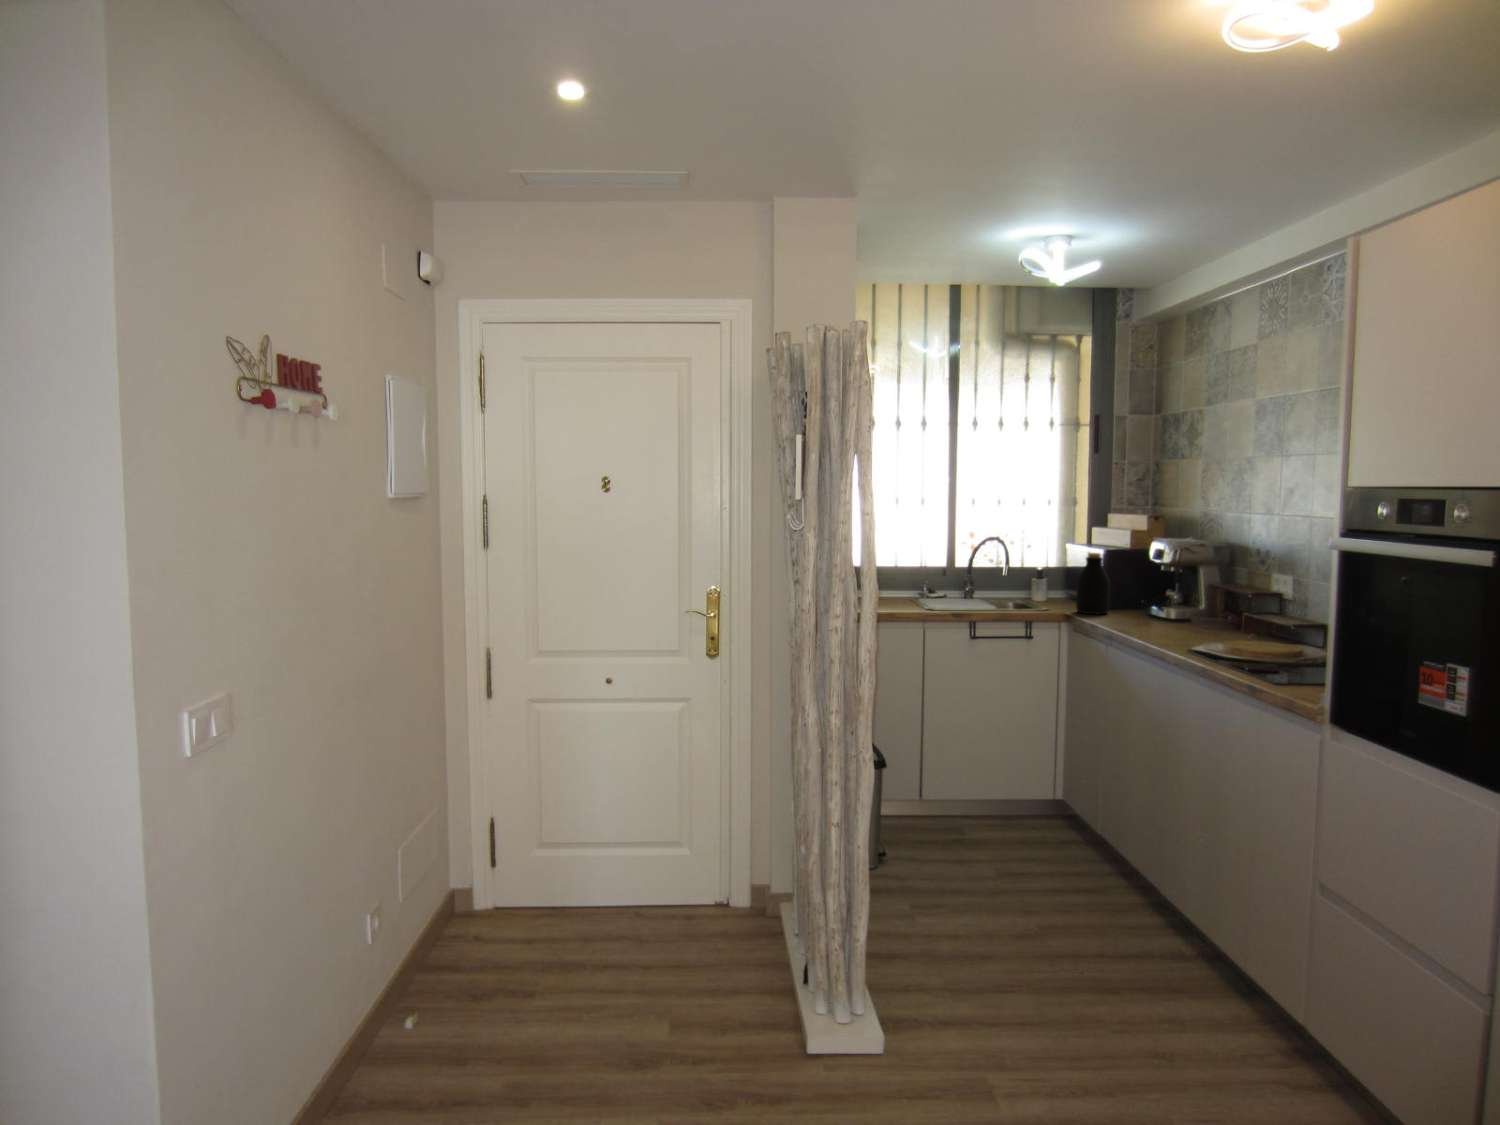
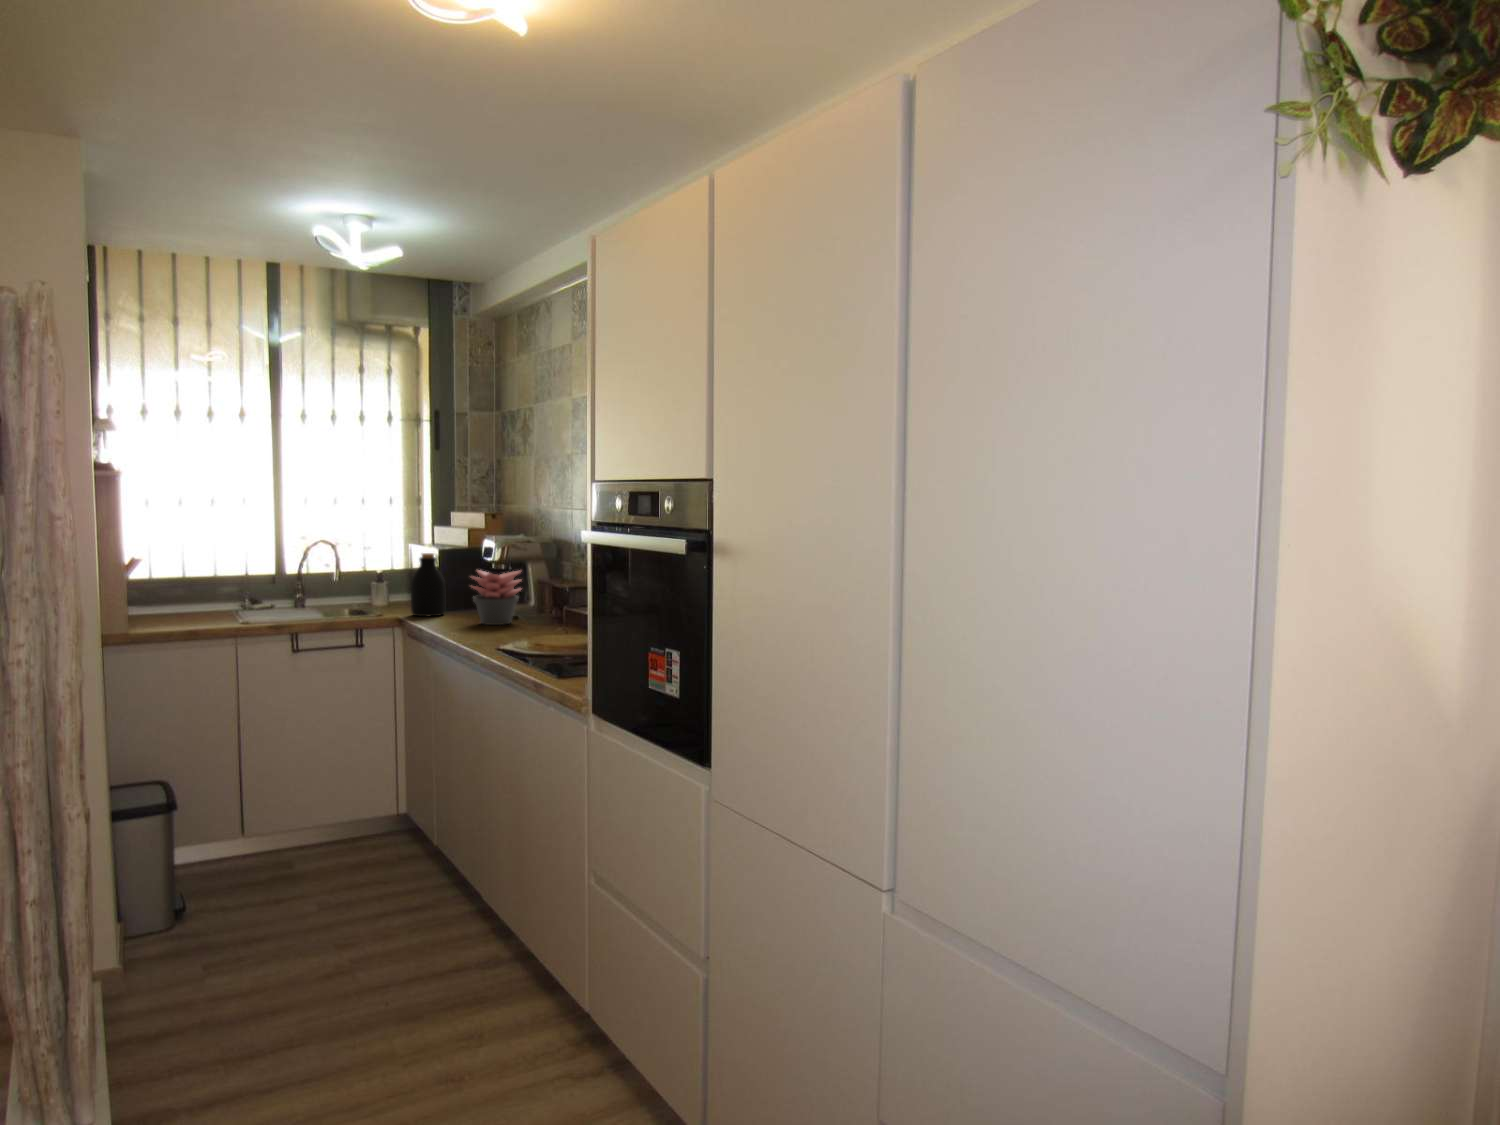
succulent plant: none [1143,571,1198,627] -> present [471,570,521,625]

